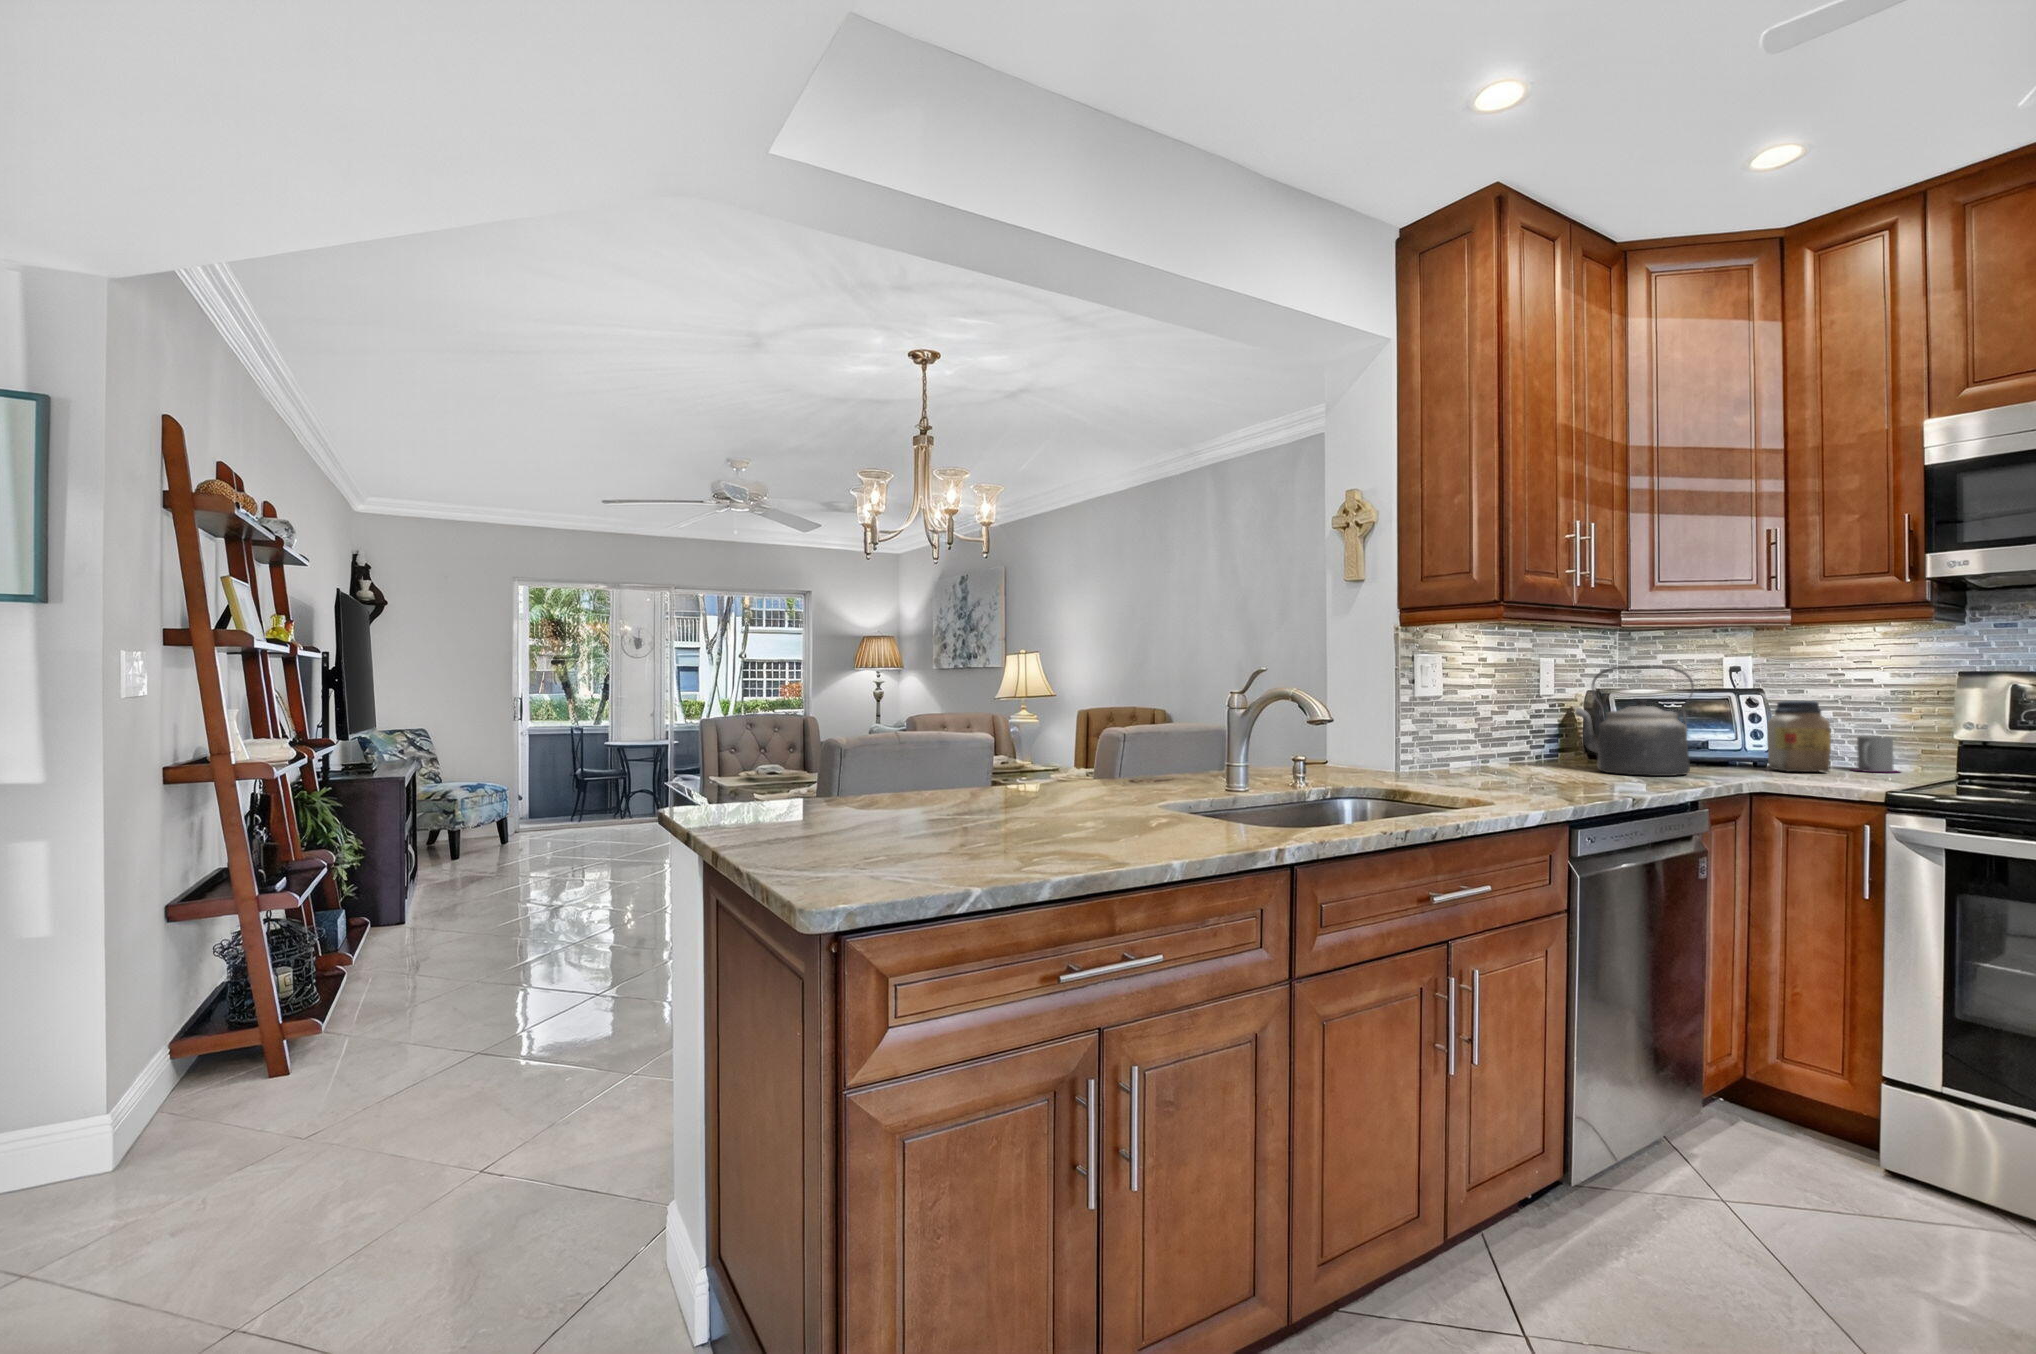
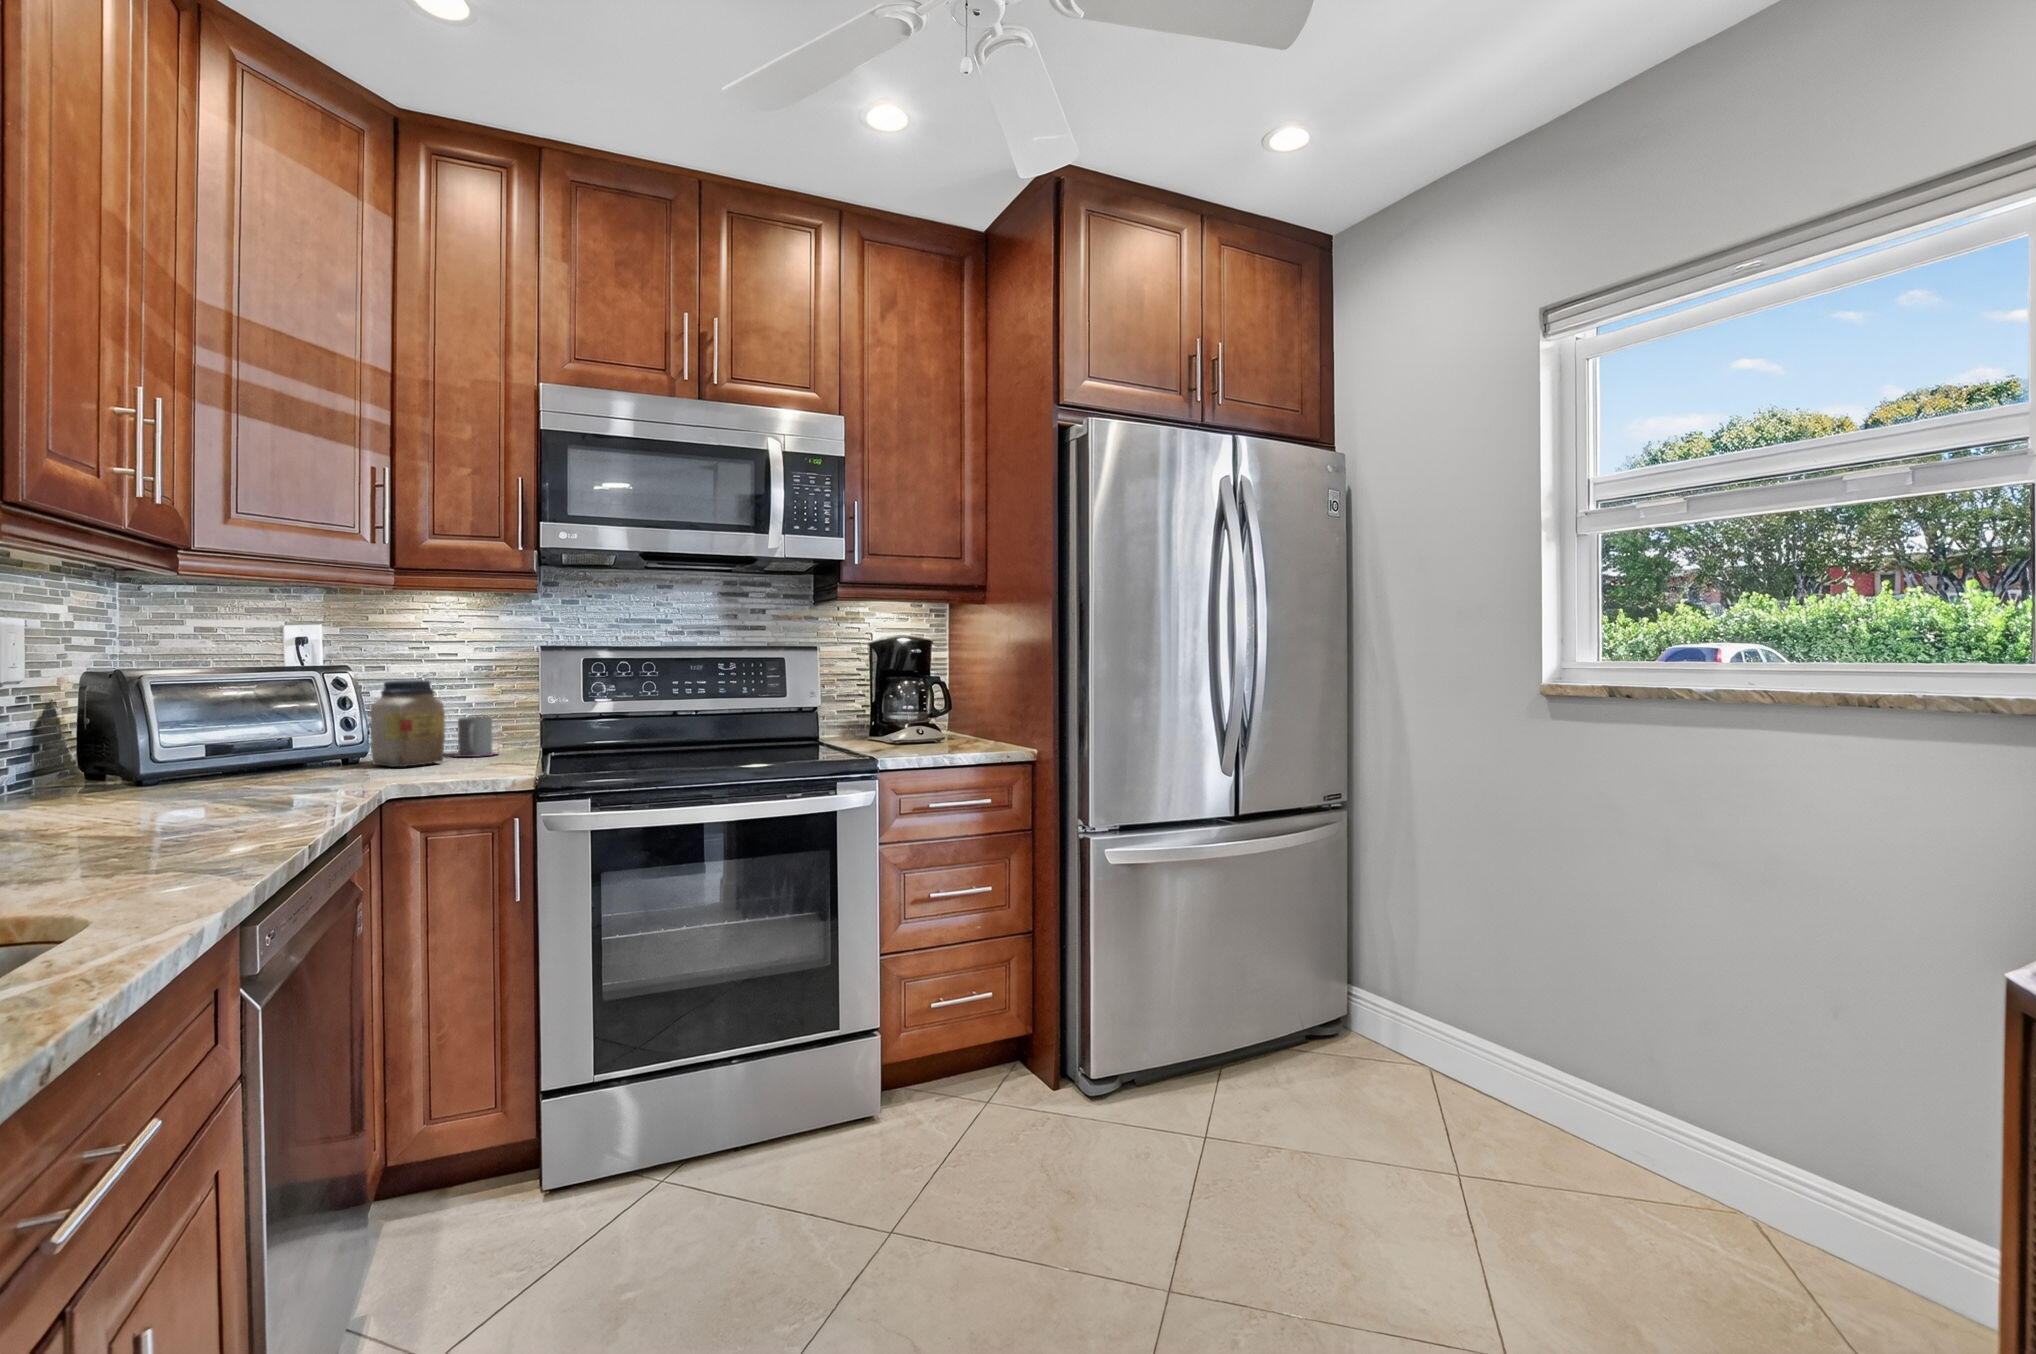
kettle: present [1575,666,1694,776] -> none [97,632,306,801]

